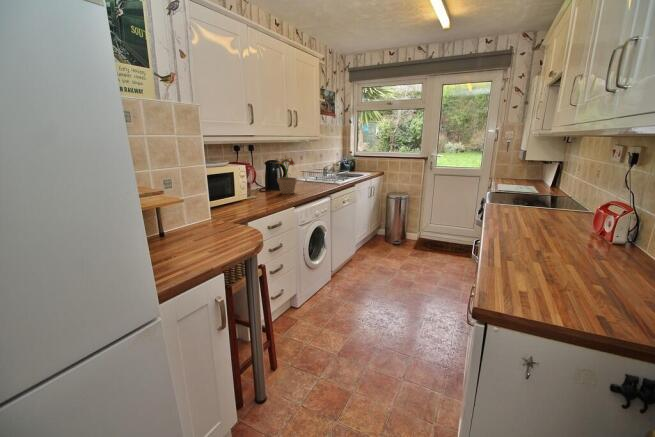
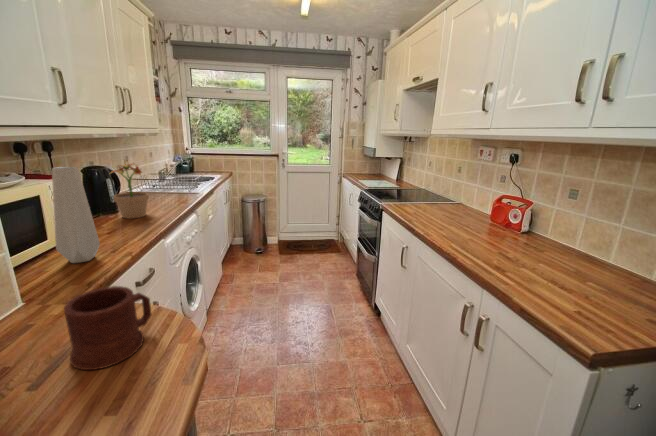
vase: none [233,156,252,210] -> present [52,167,100,263]
mug: none [204,212,243,247] -> present [64,286,152,370]

